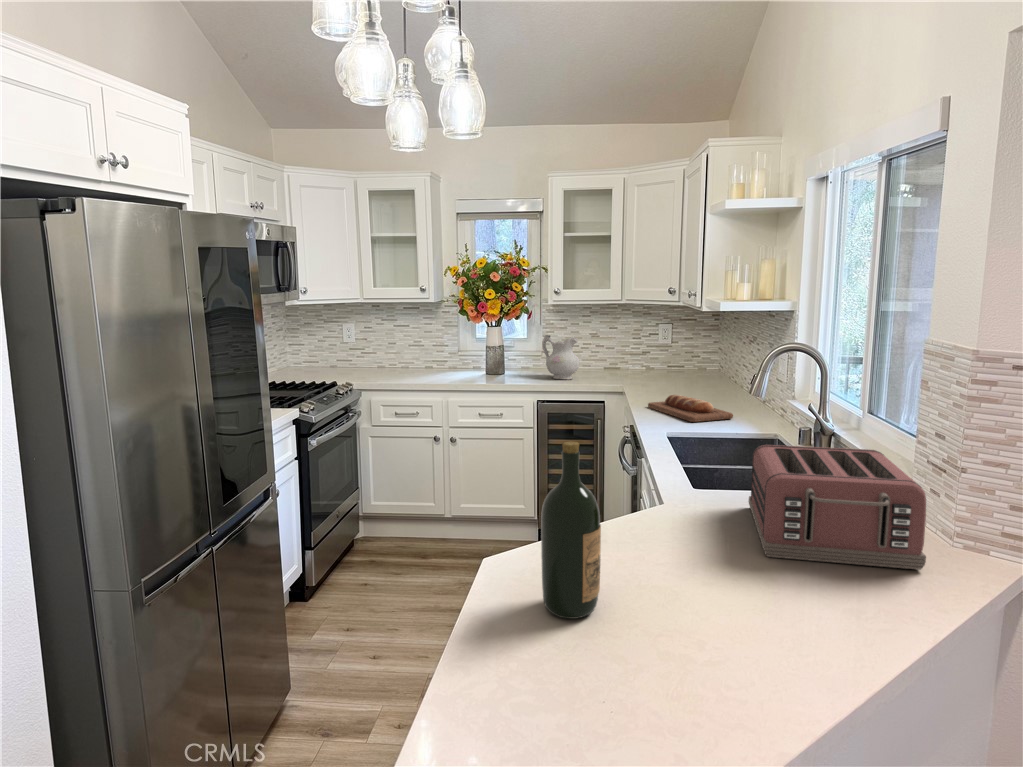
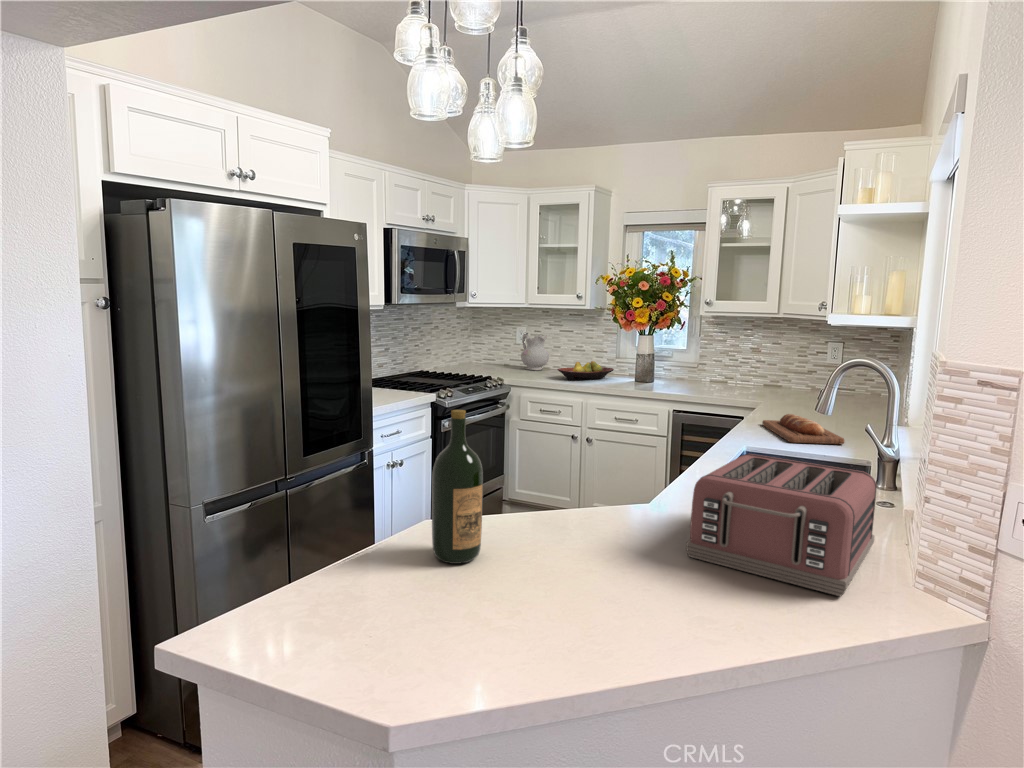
ceramic pitcher: present [542,335,579,380] -> present [521,333,549,370]
fruit bowl: none [406,356,461,378] -> present [558,361,614,380]

